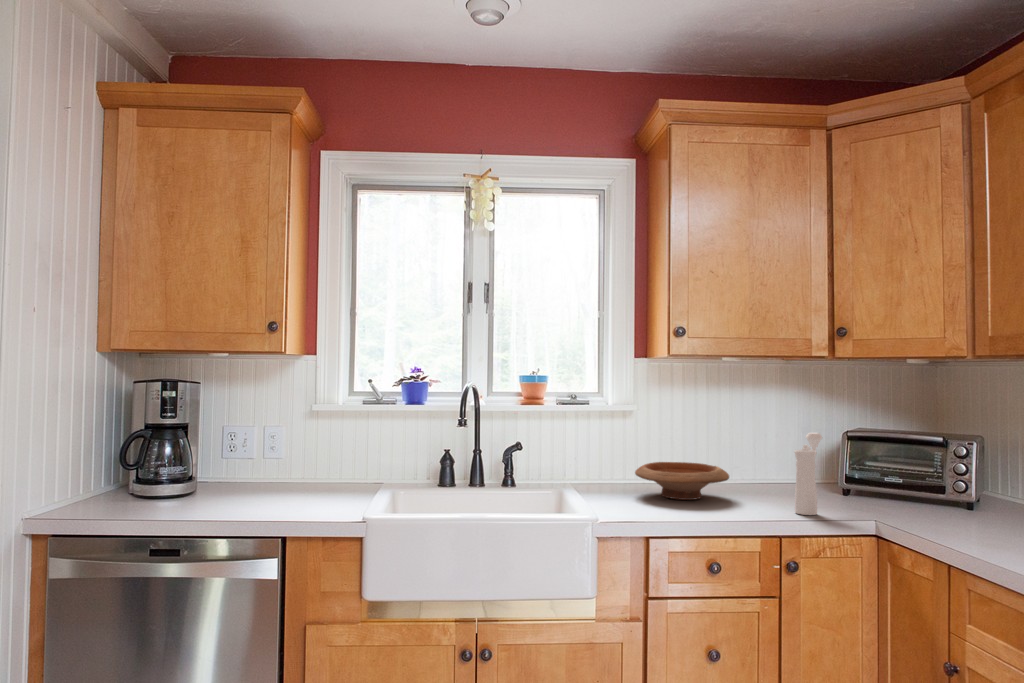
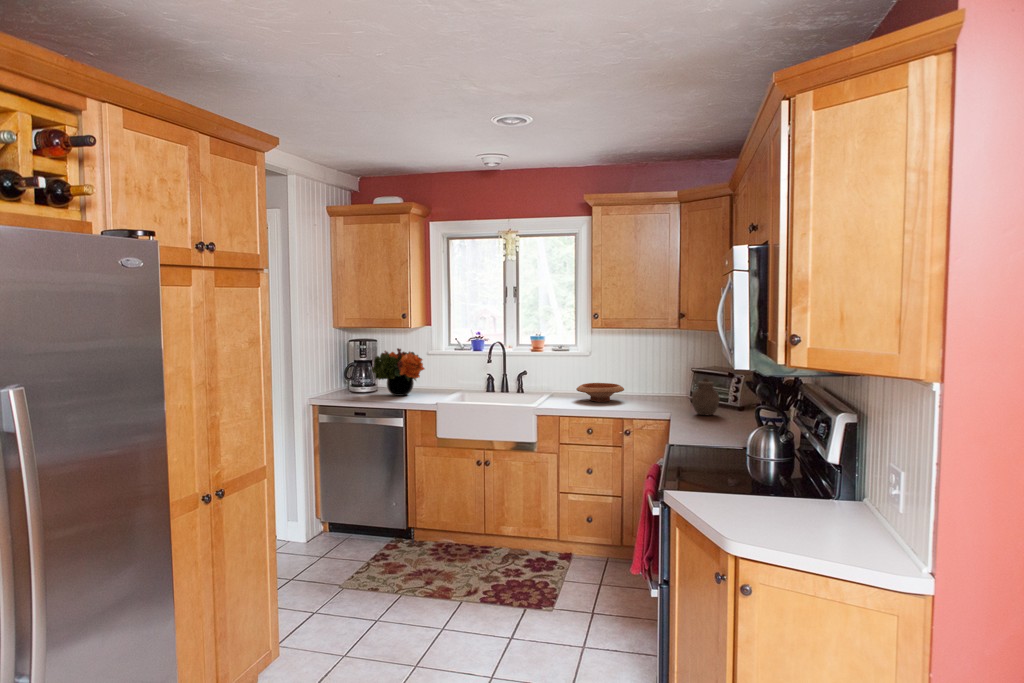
flower arrangement: none [189,396,317,502] -> present [372,348,424,396]
pepper mill: present [794,433,822,515] -> none [639,369,662,410]
jar: none [914,448,978,524] -> present [692,378,720,415]

